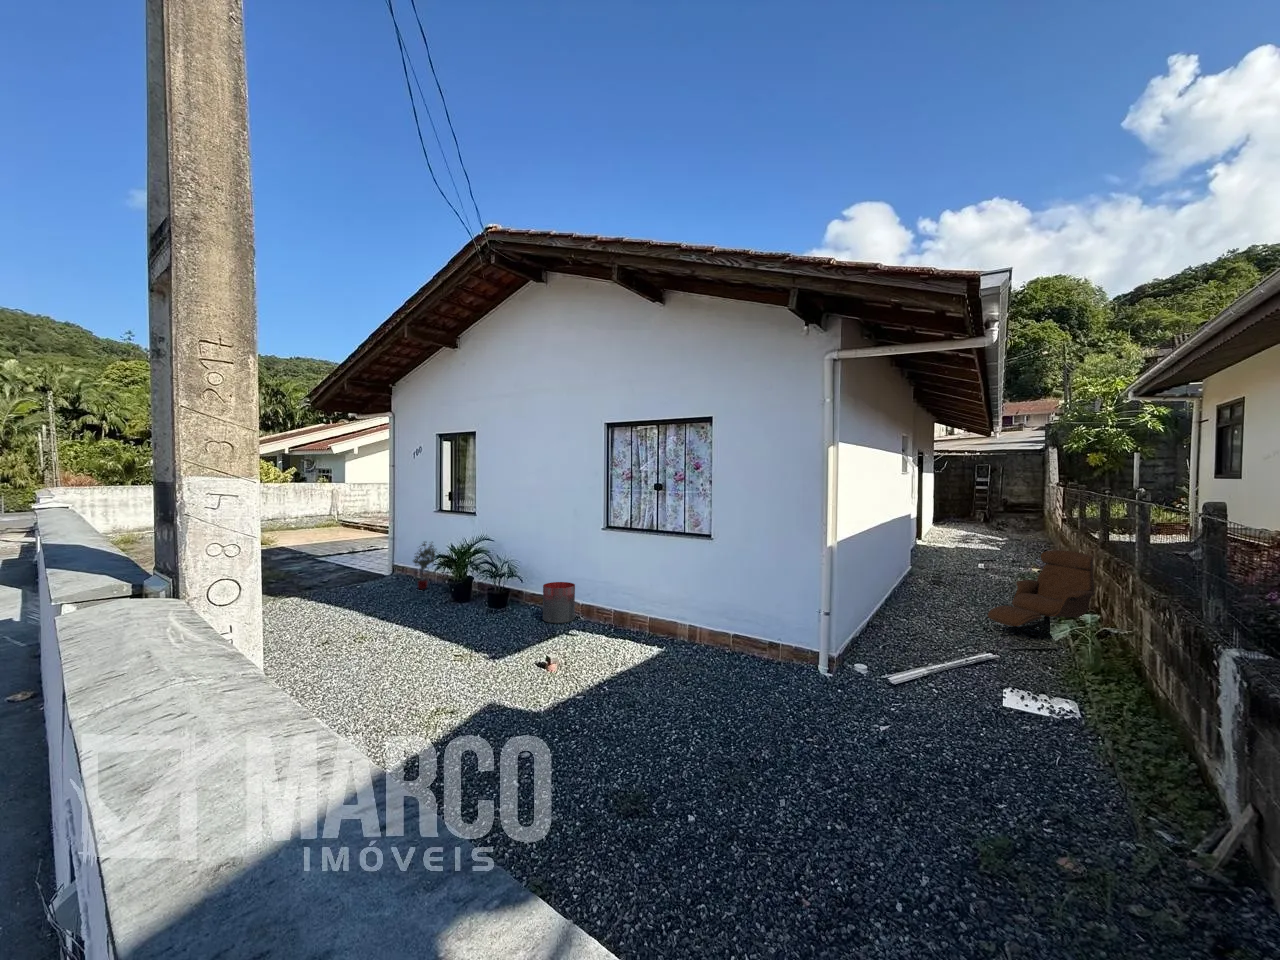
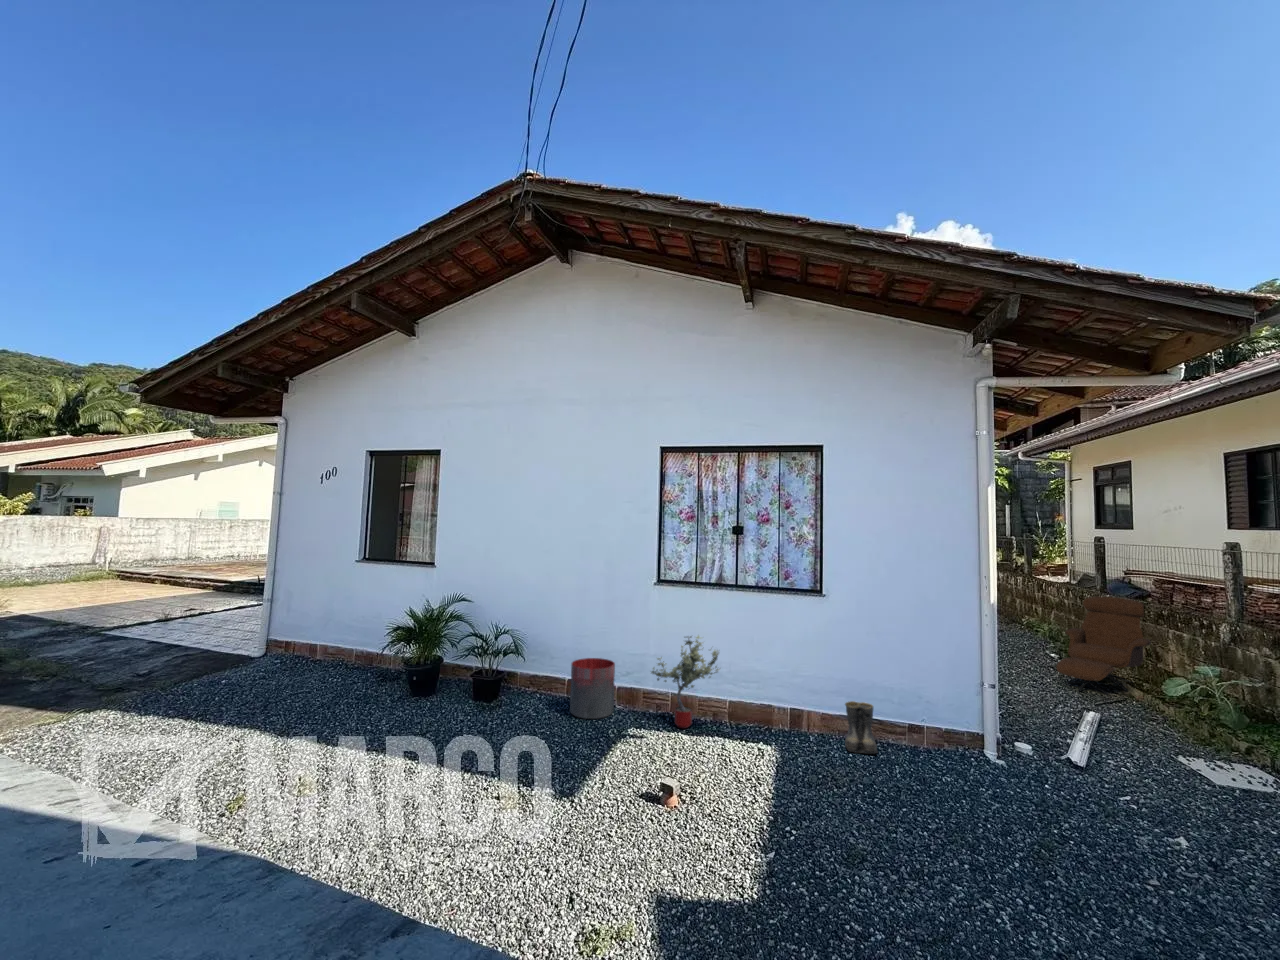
potted tree: present [413,542,436,590] -> present [651,636,719,728]
boots: none [710,621,741,658] -> present [845,701,877,754]

